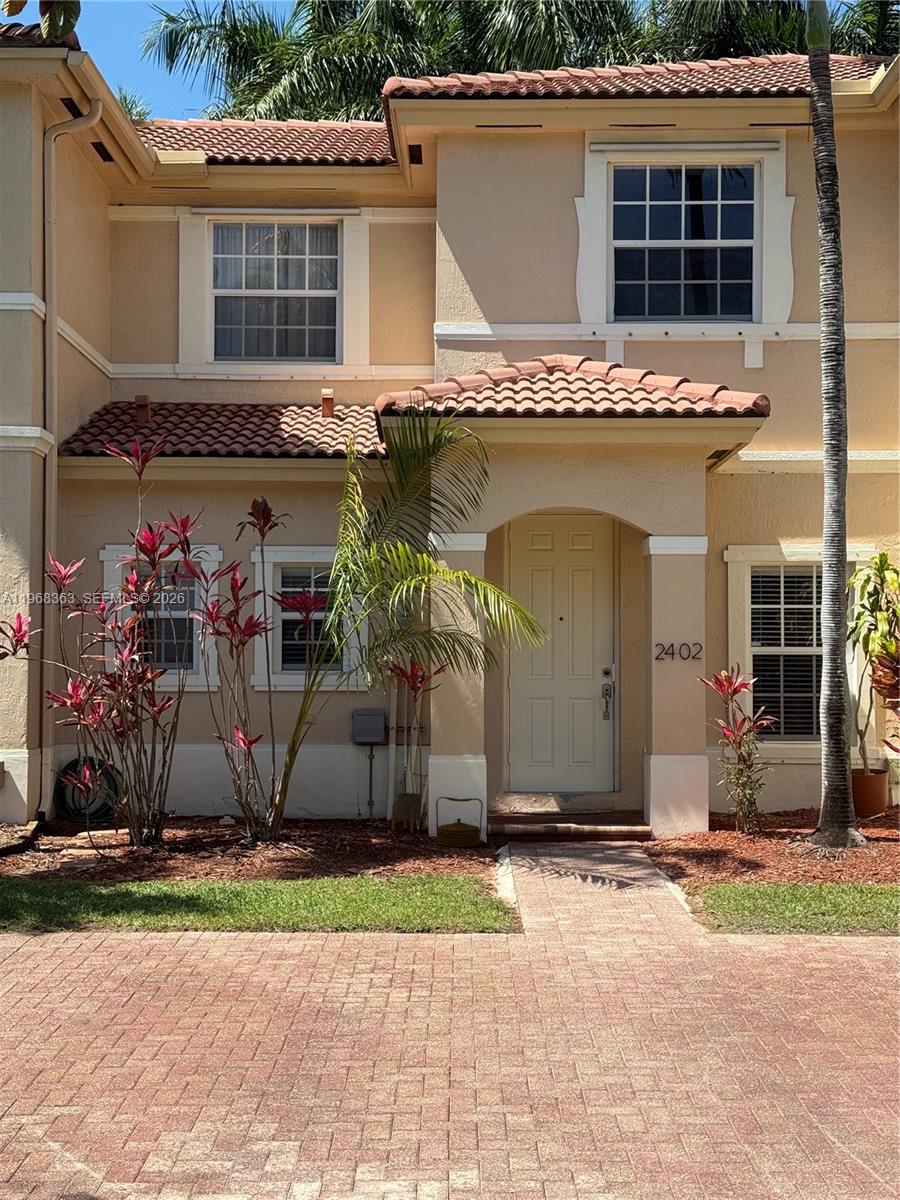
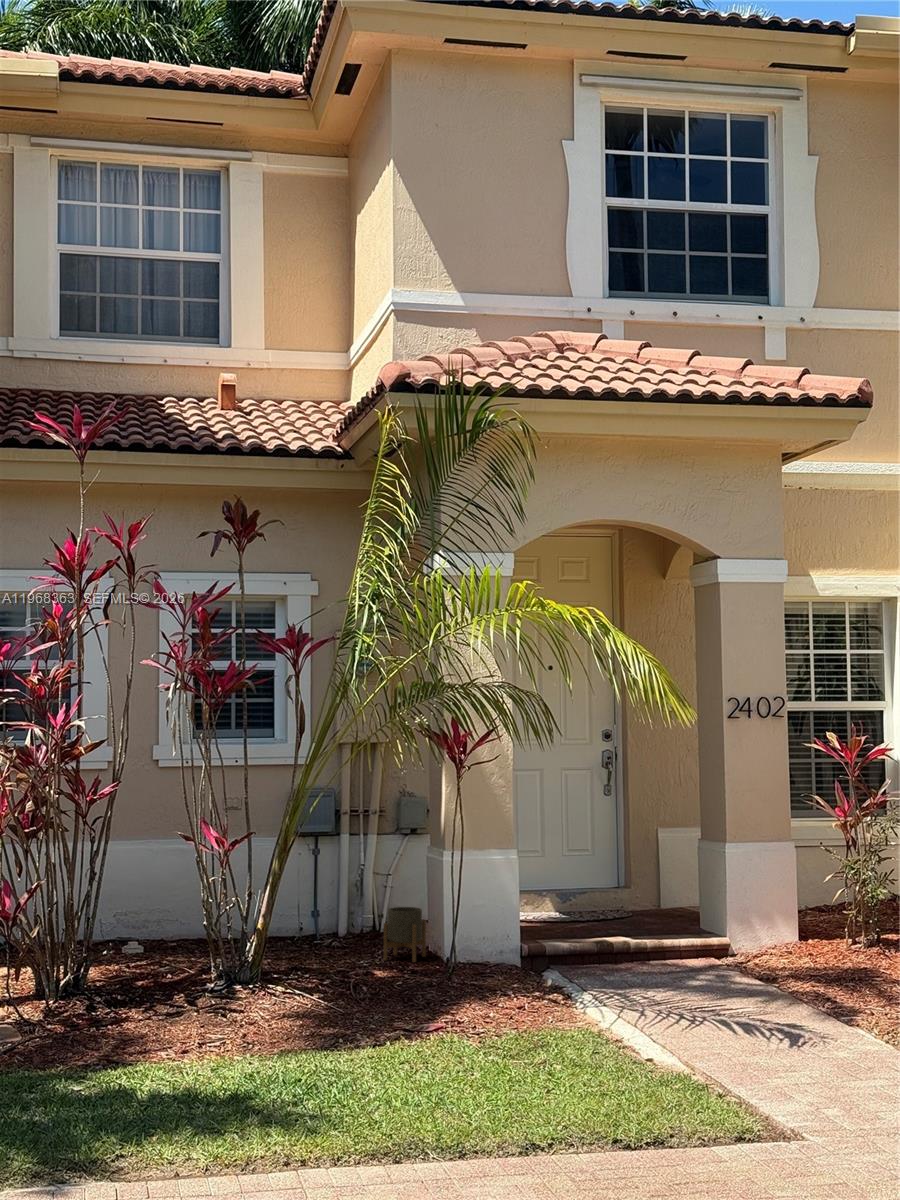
woven basket: present [436,797,483,847] -> none [464,912,528,981]

